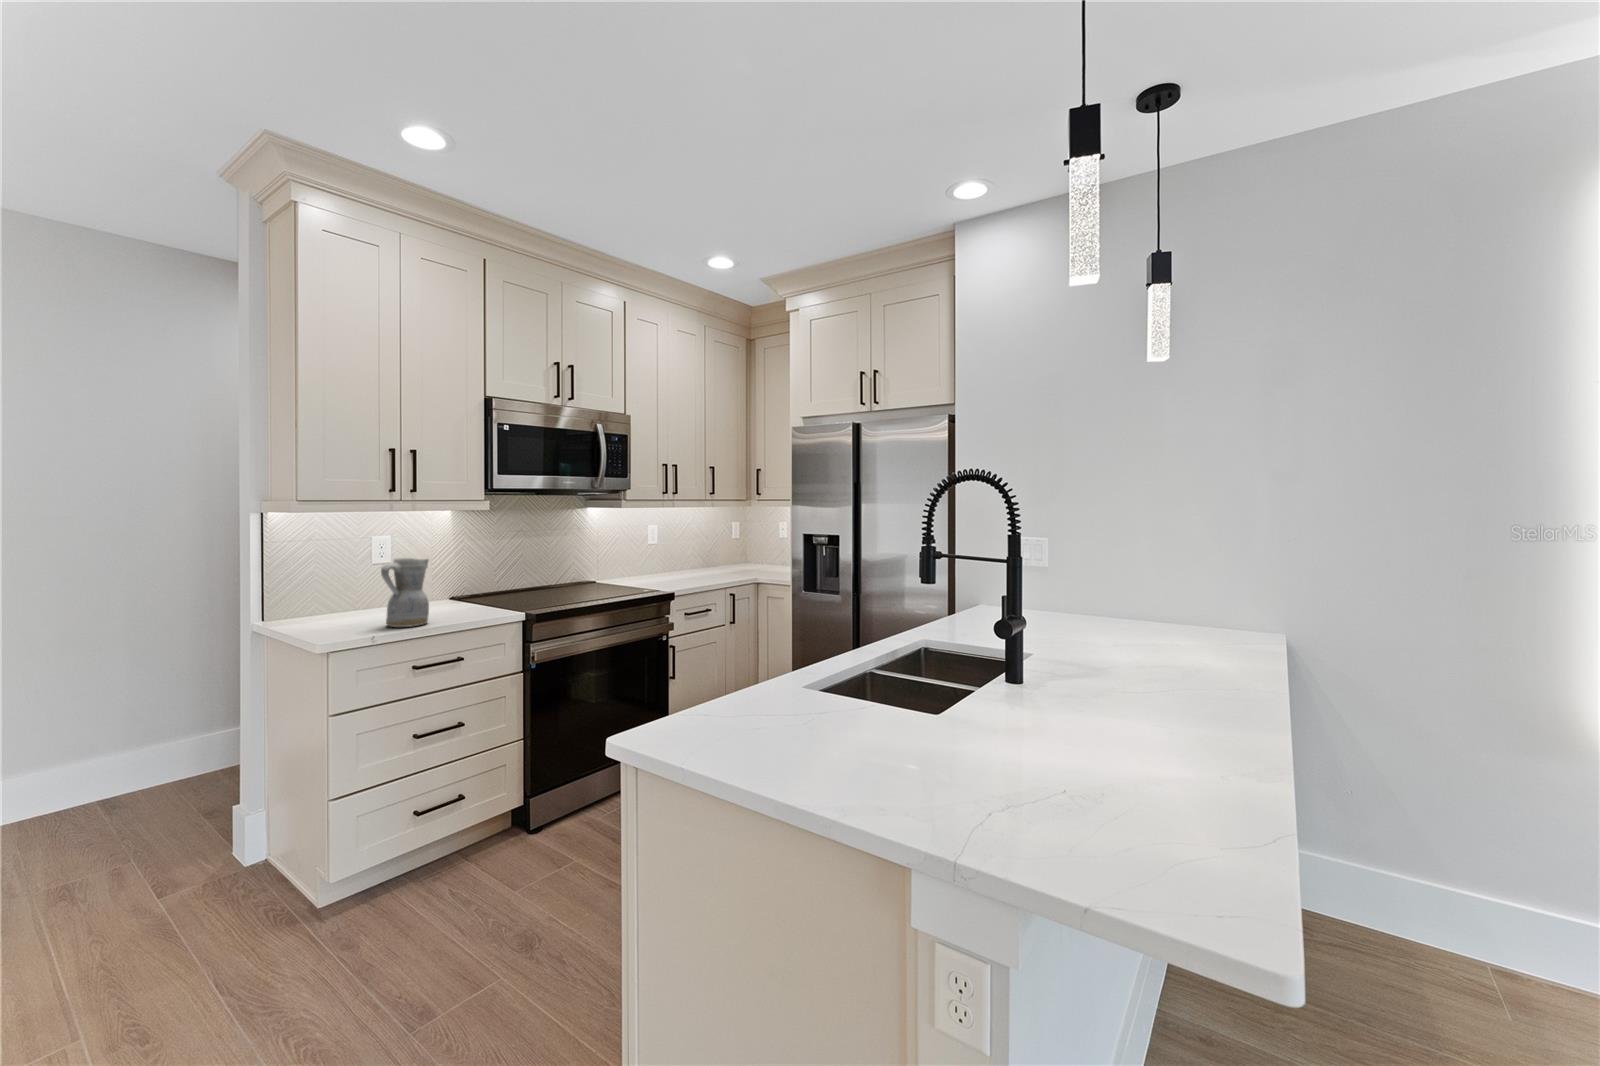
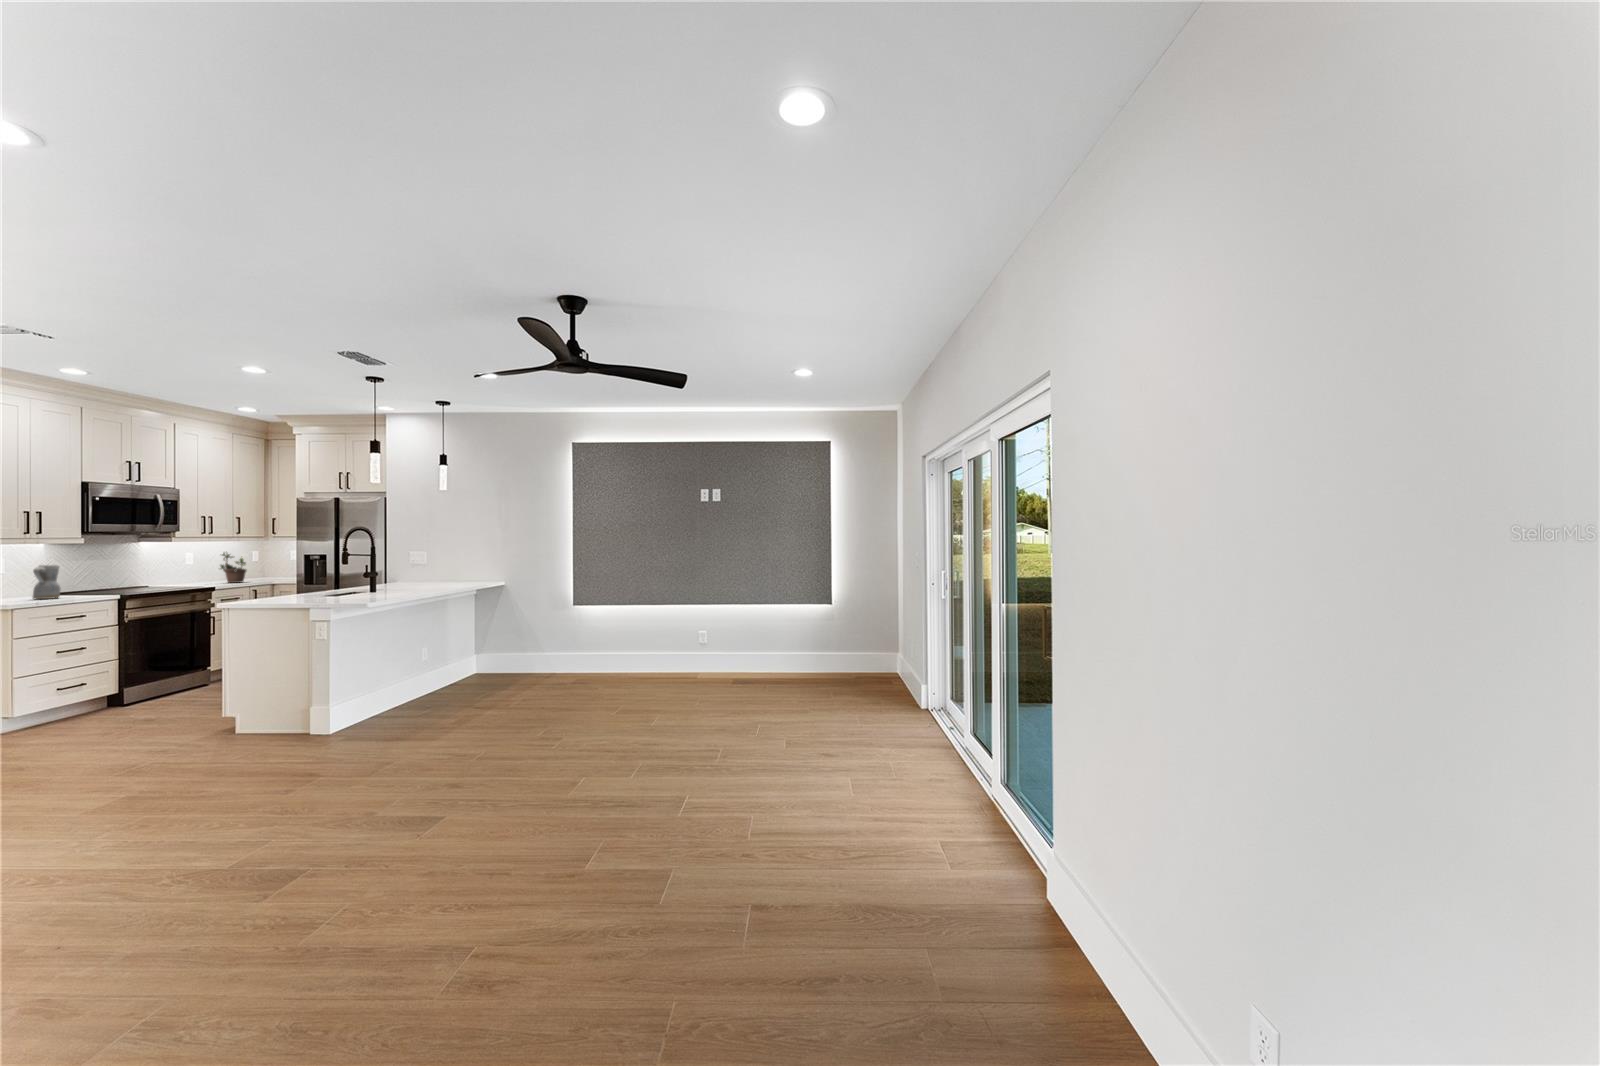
potted plant: none [686,517,722,574] -> present [220,553,246,583]

